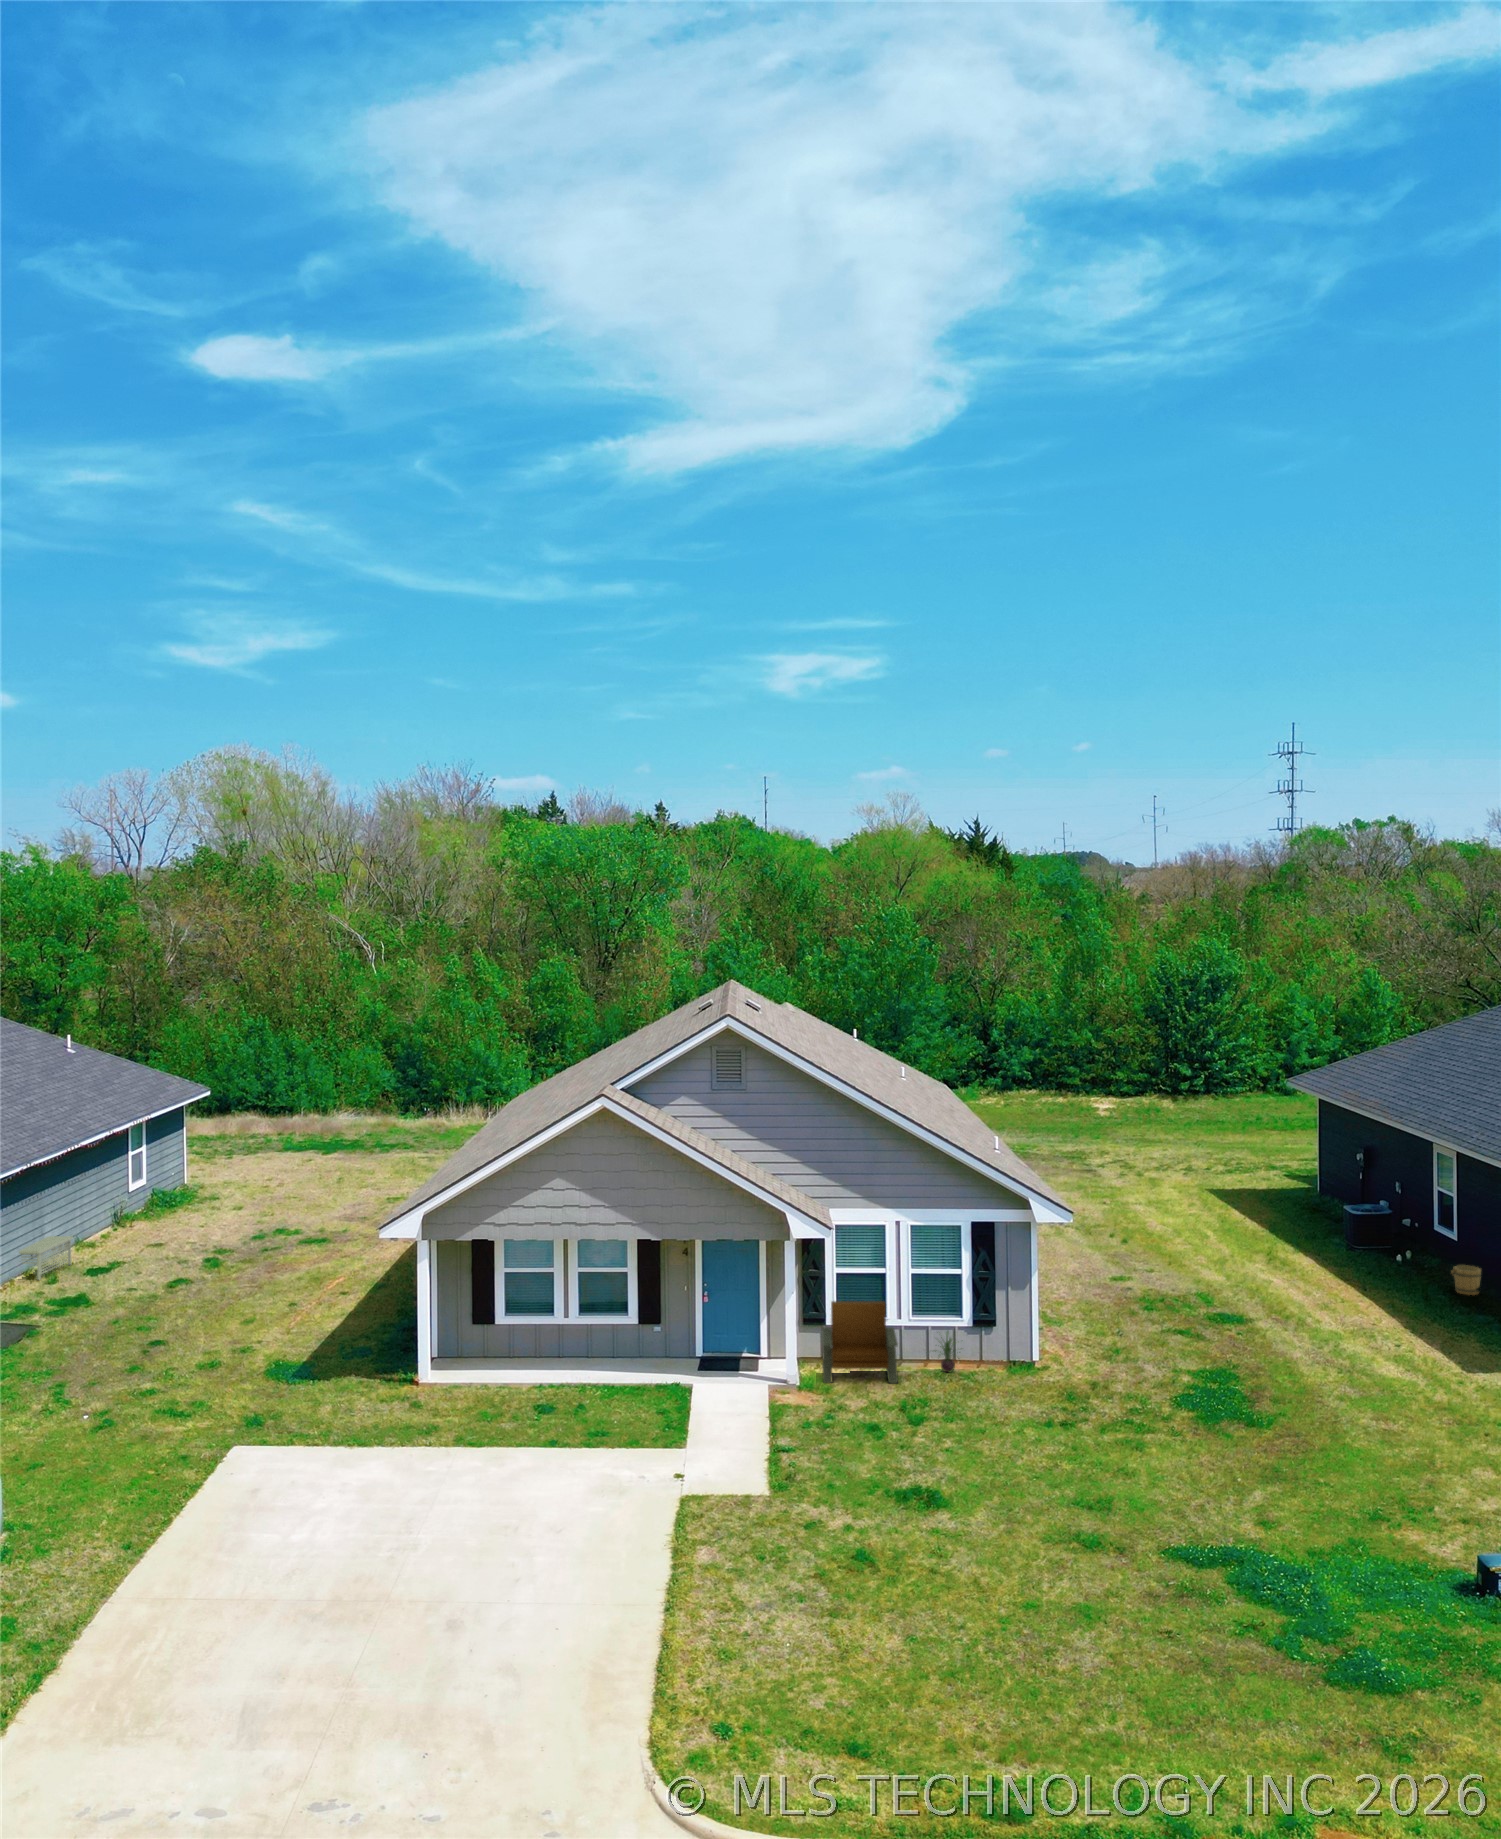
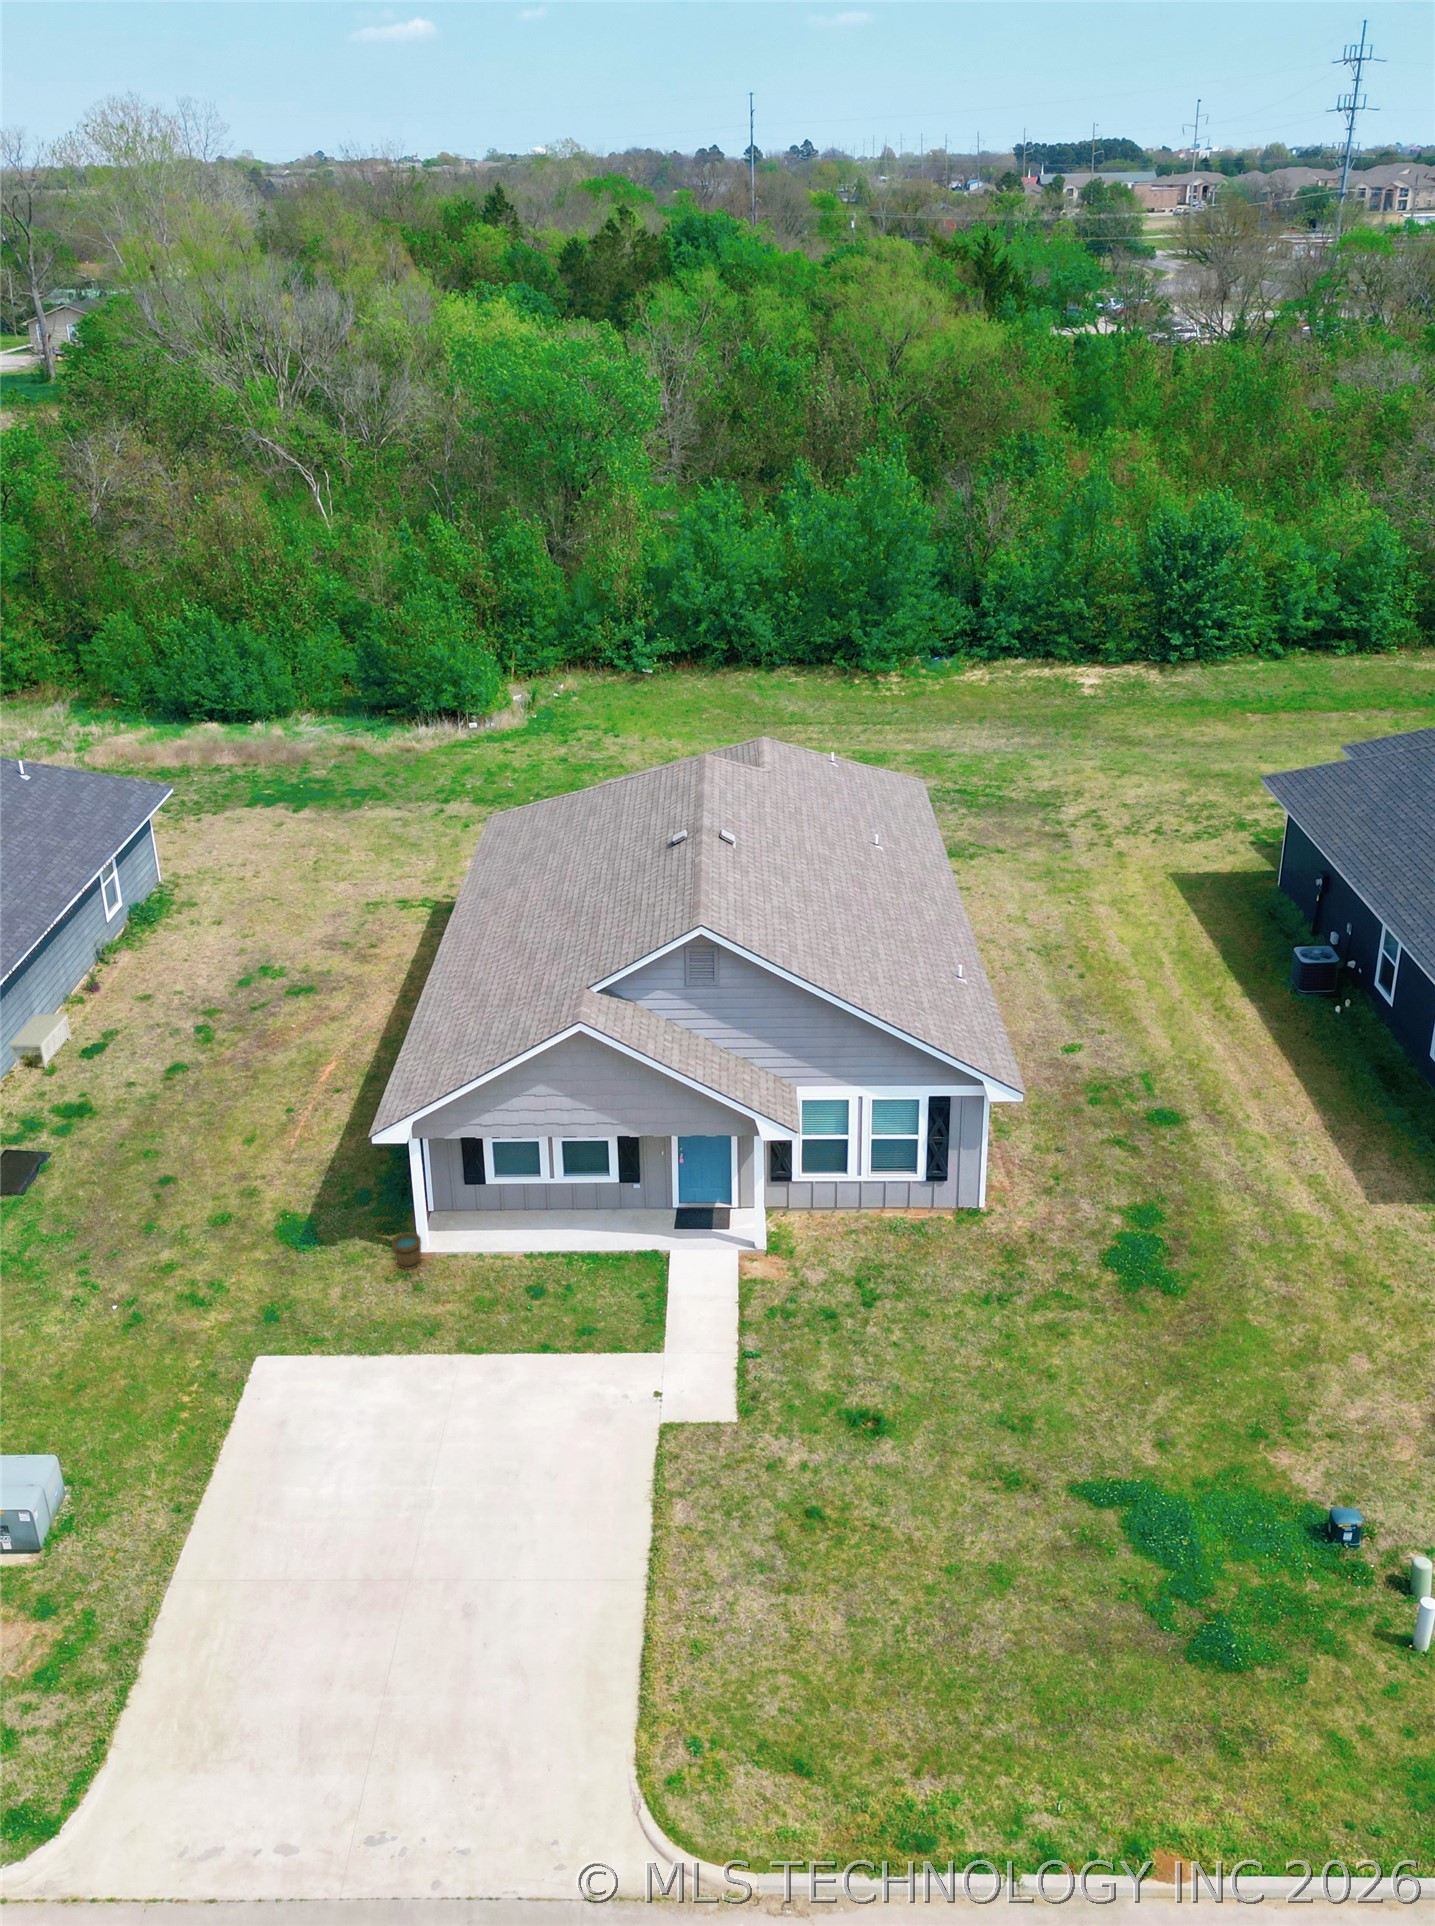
bucket: present [1451,1265,1481,1295] -> present [391,1232,422,1270]
lounge chair: present [822,1301,898,1383] -> none [786,1163,855,1242]
decorative plant: present [935,1331,955,1372] -> present [86,968,100,992]

